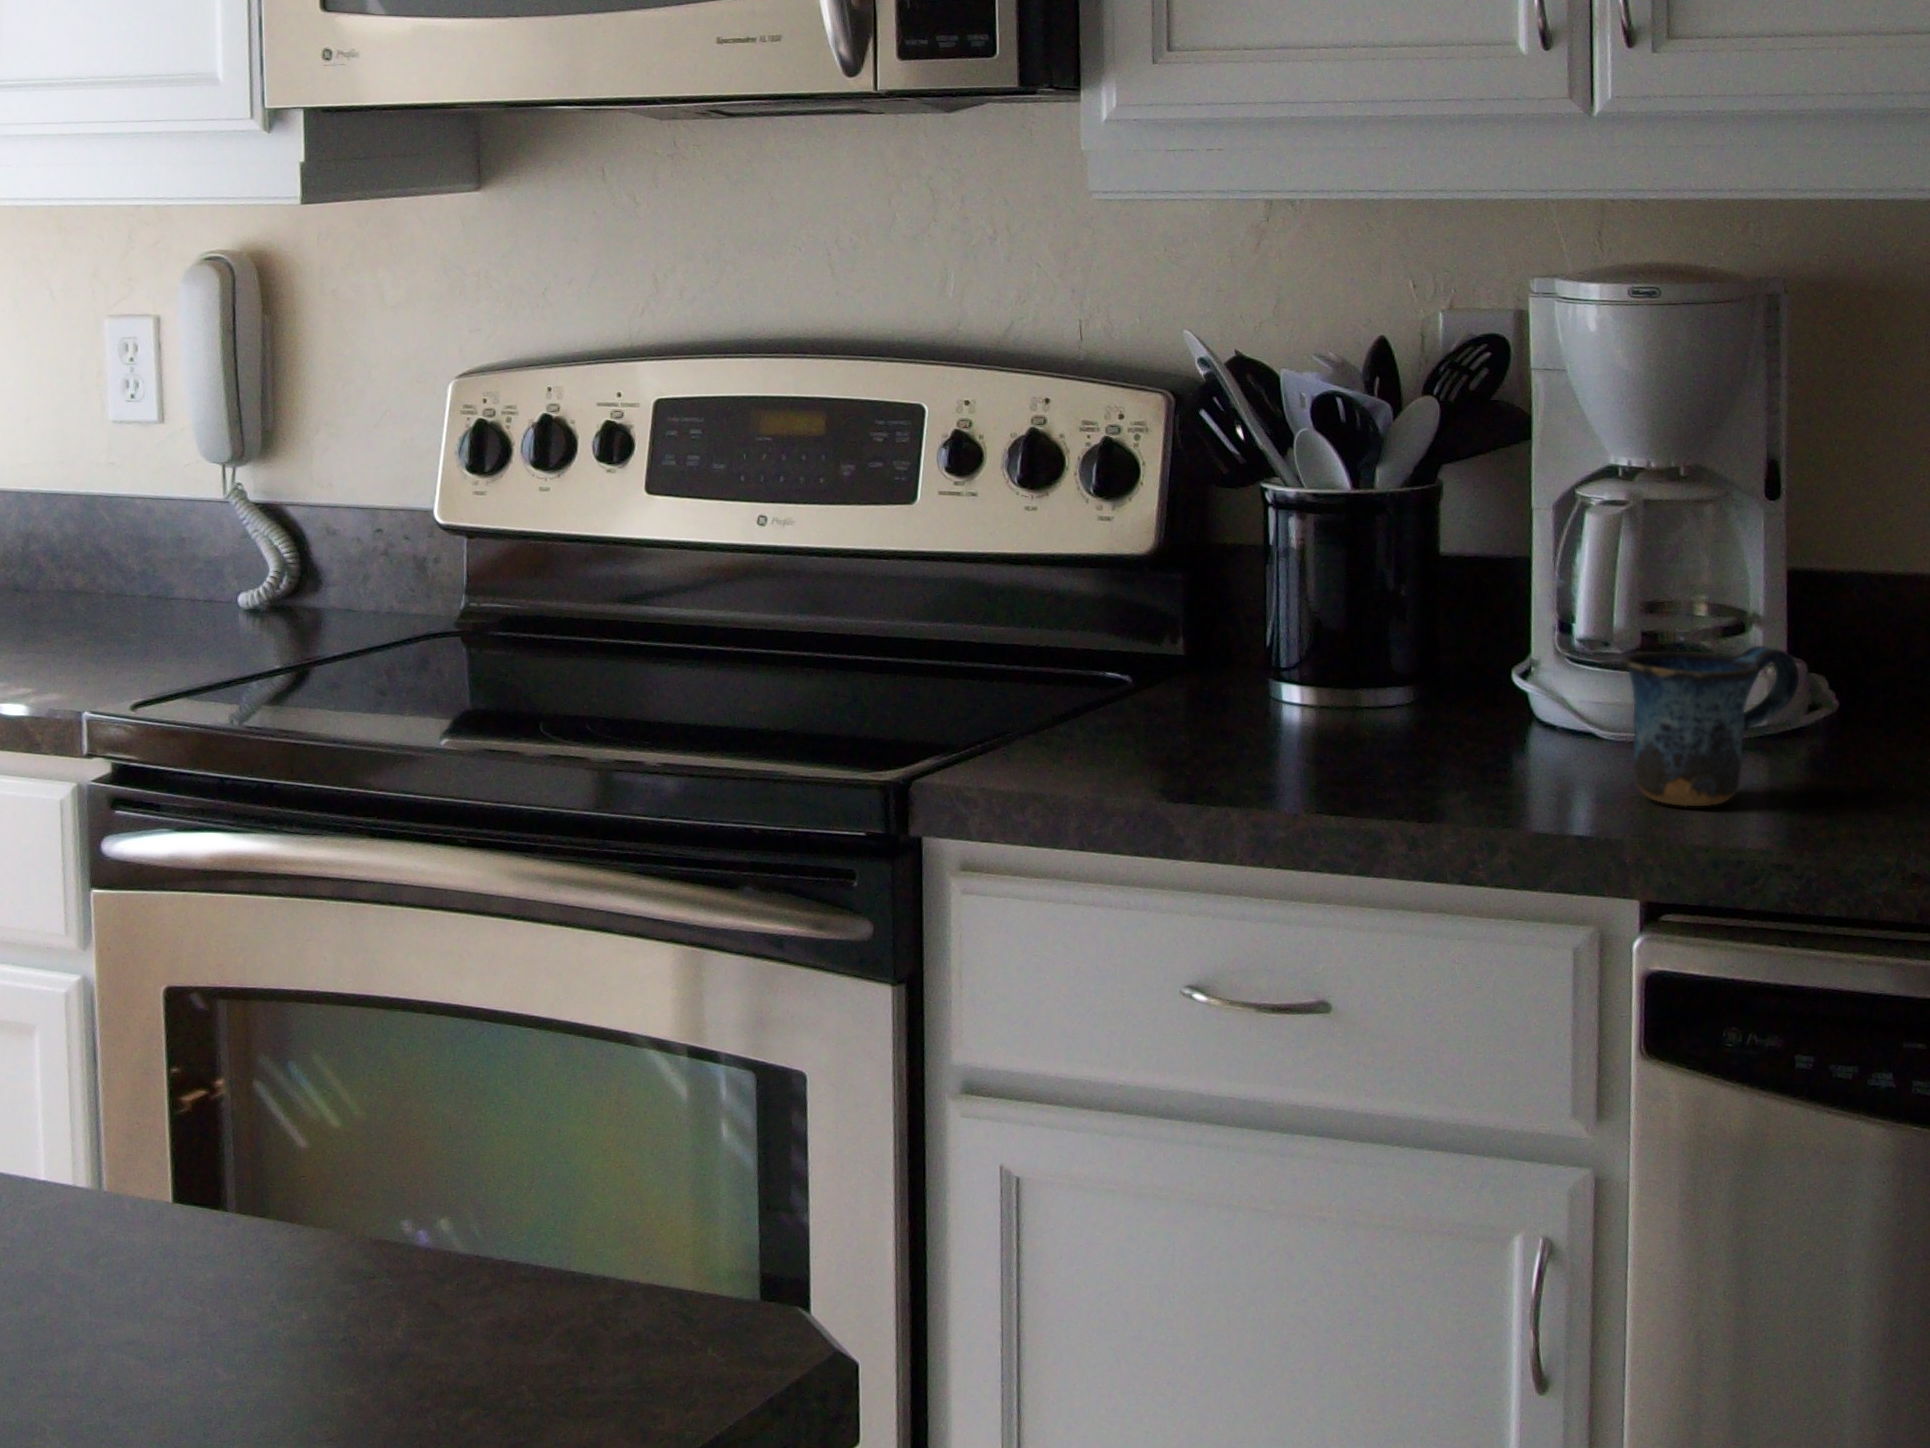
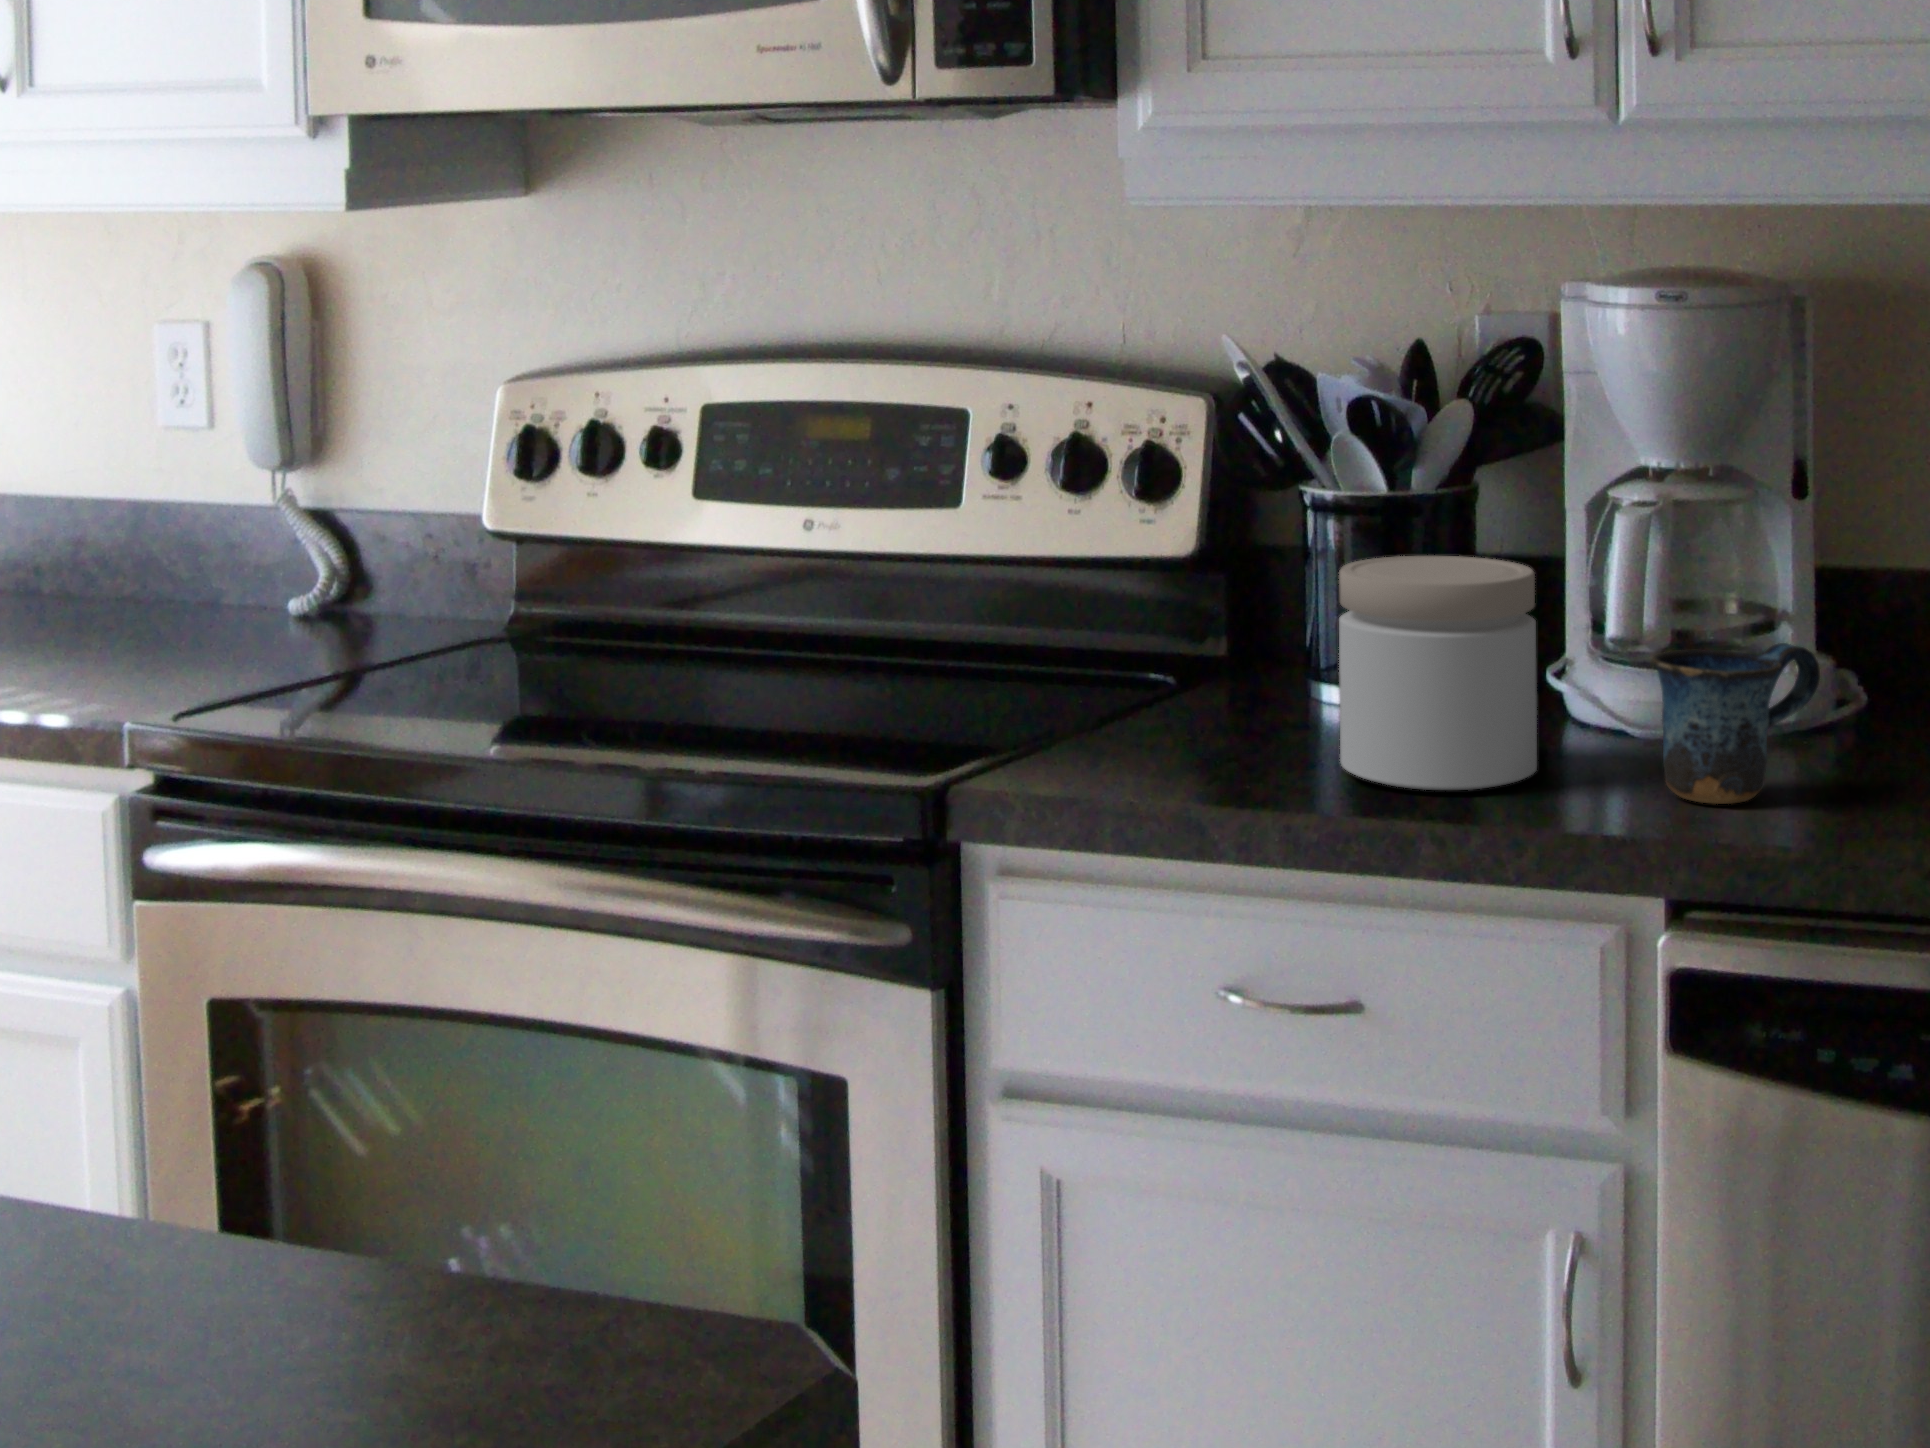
jar: none [1302,555,1504,789] -> present [1339,556,1537,790]

